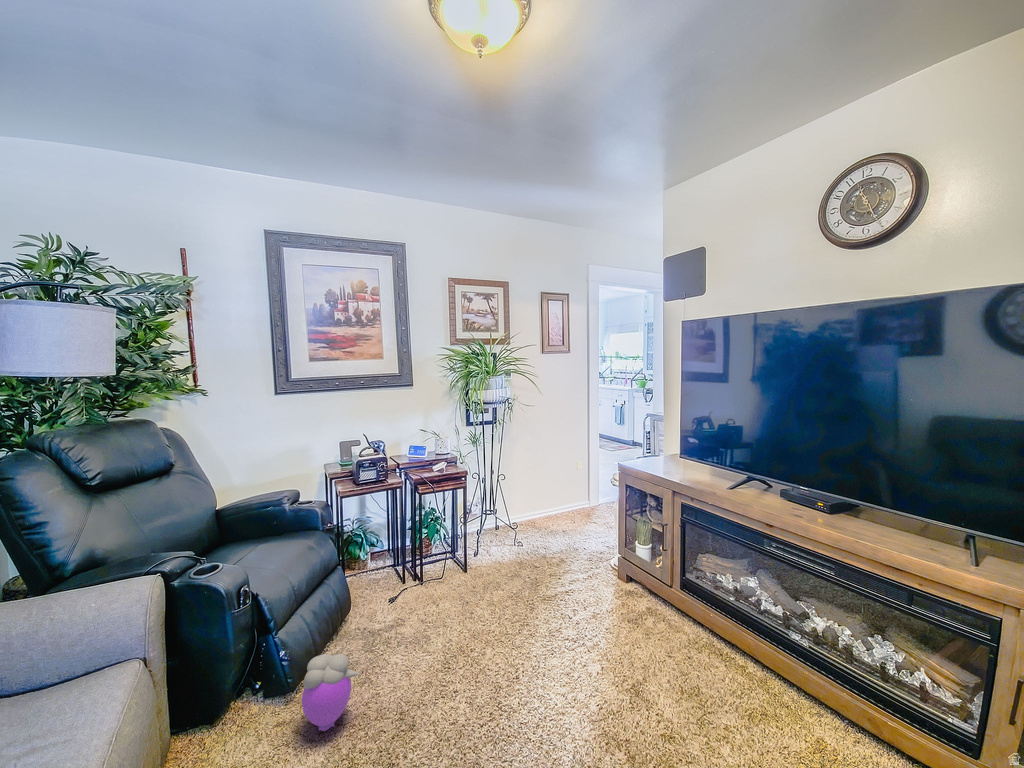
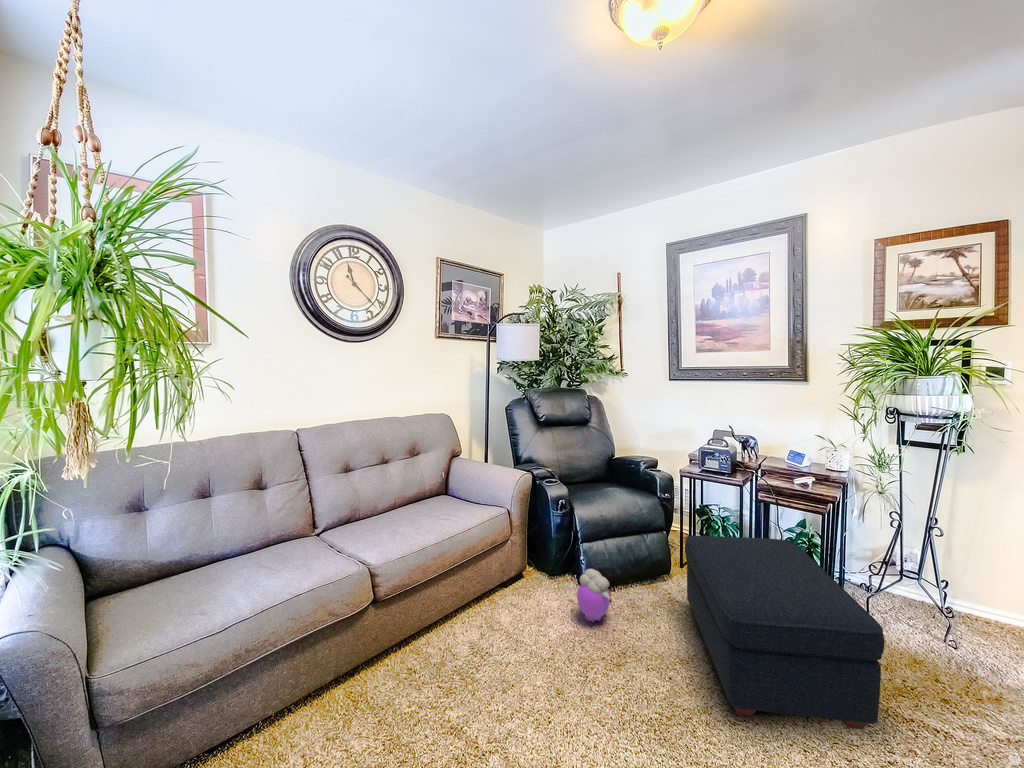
ottoman: none [389,517,557,671] -> present [685,536,884,729]

